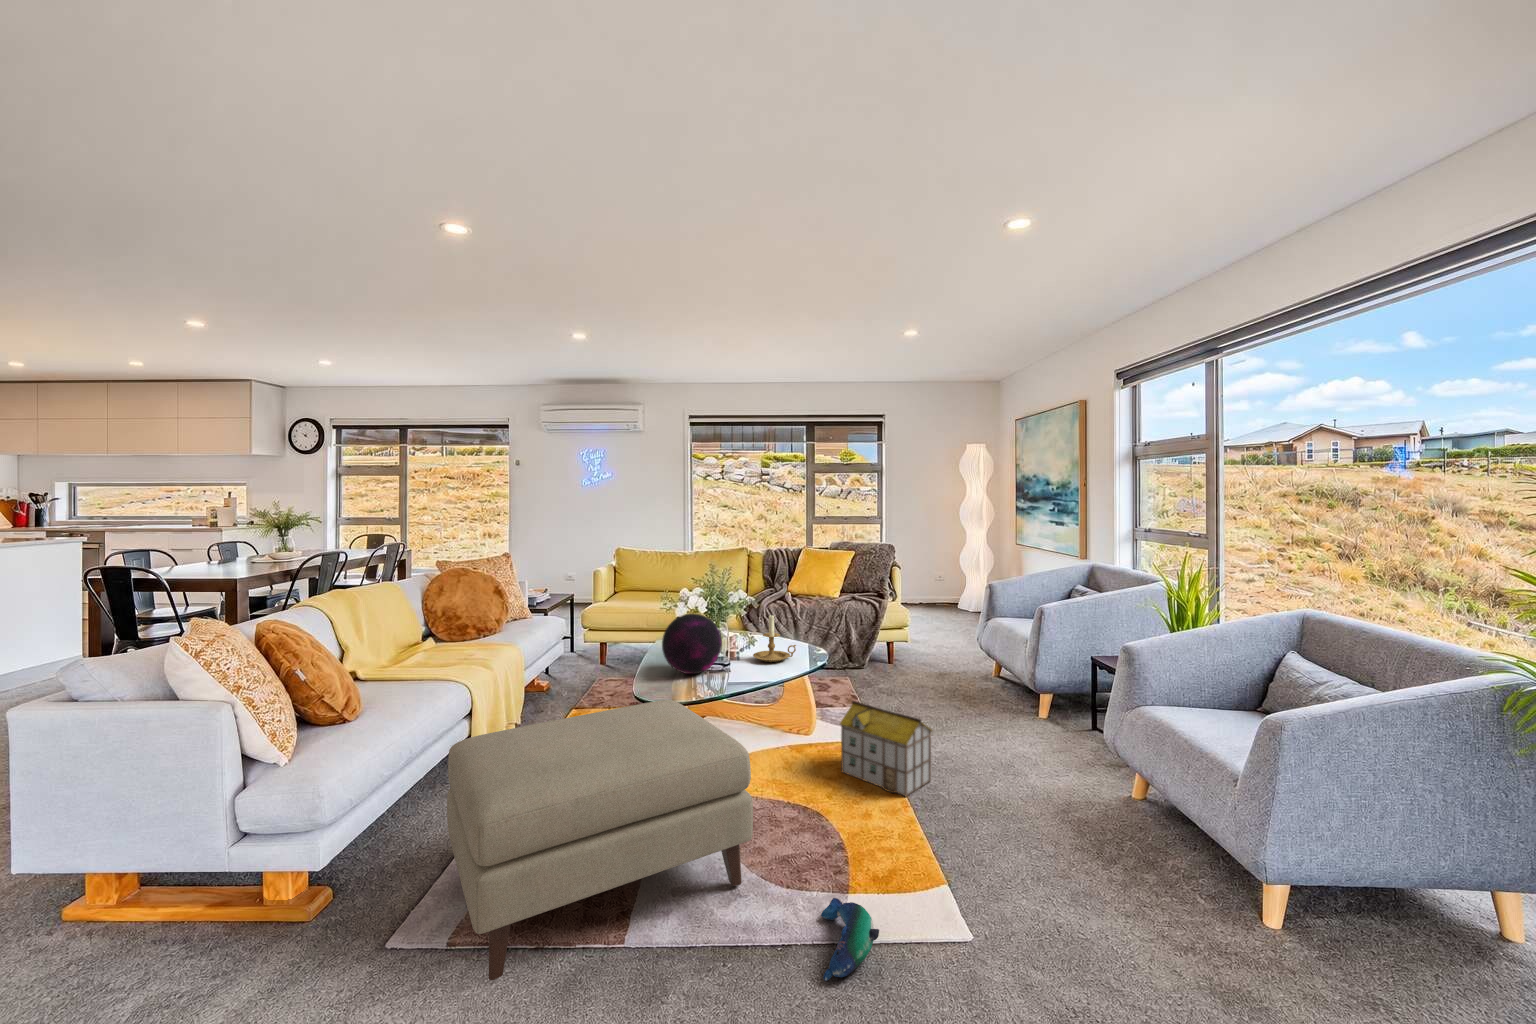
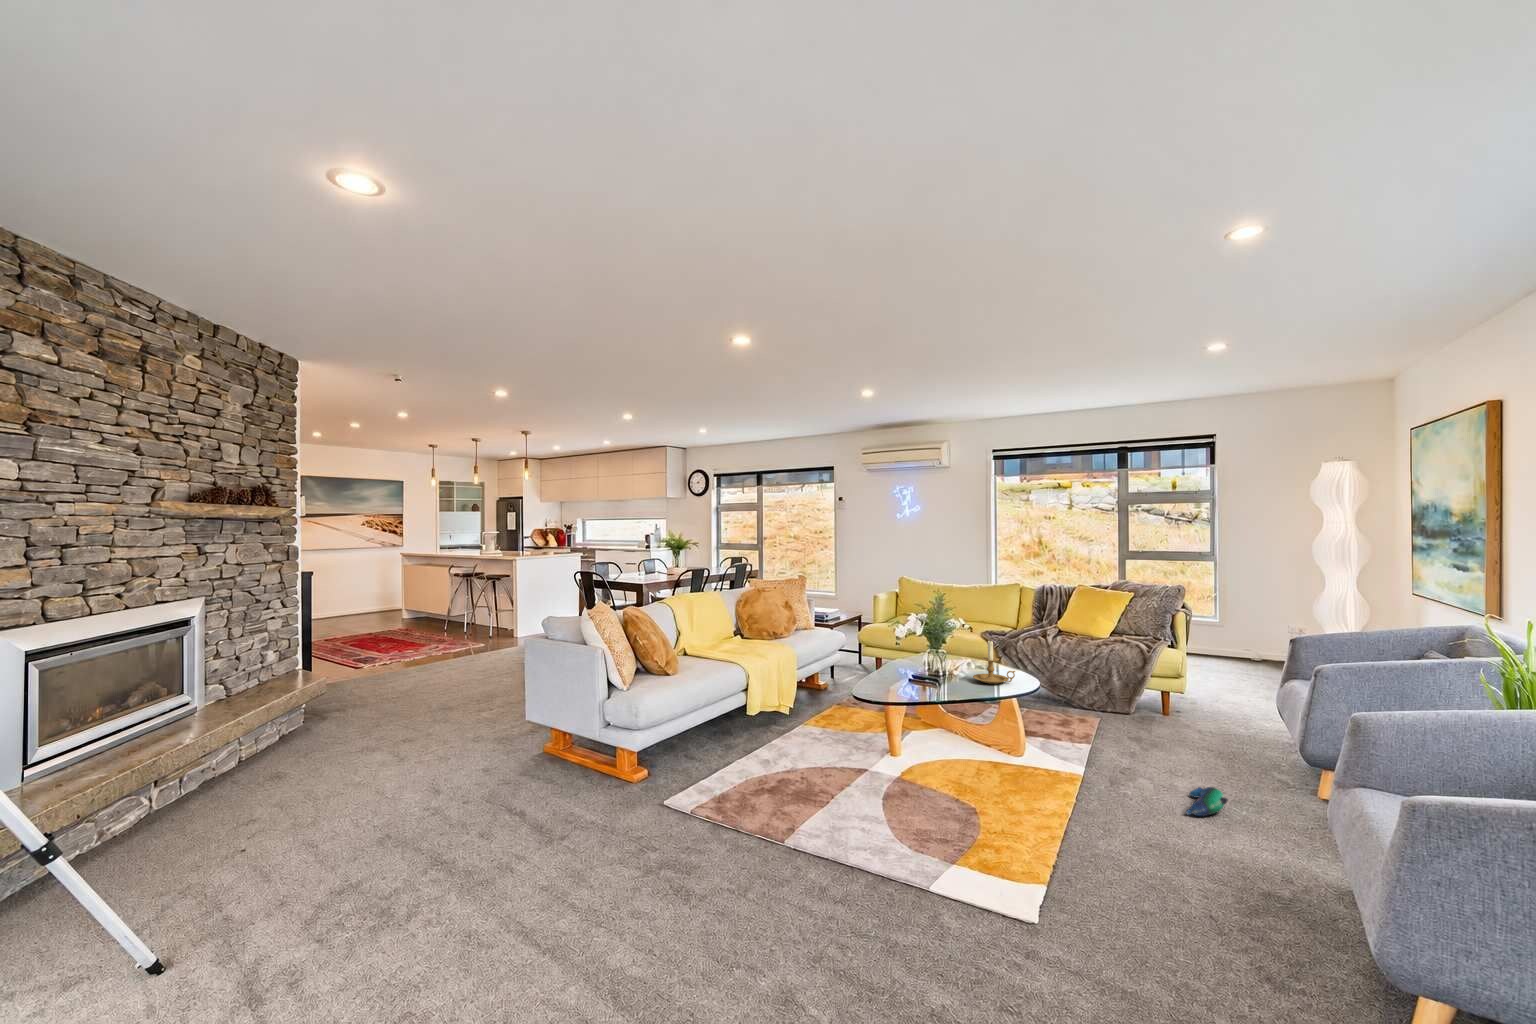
decorative orb: present [662,613,722,674] -> none [886,631,938,683]
ottoman: present [447,700,753,980] -> none [691,692,889,837]
toy house: present [840,701,932,796] -> none [1025,725,1115,820]
plush toy: present [821,898,879,981] -> present [1186,787,1228,816]

